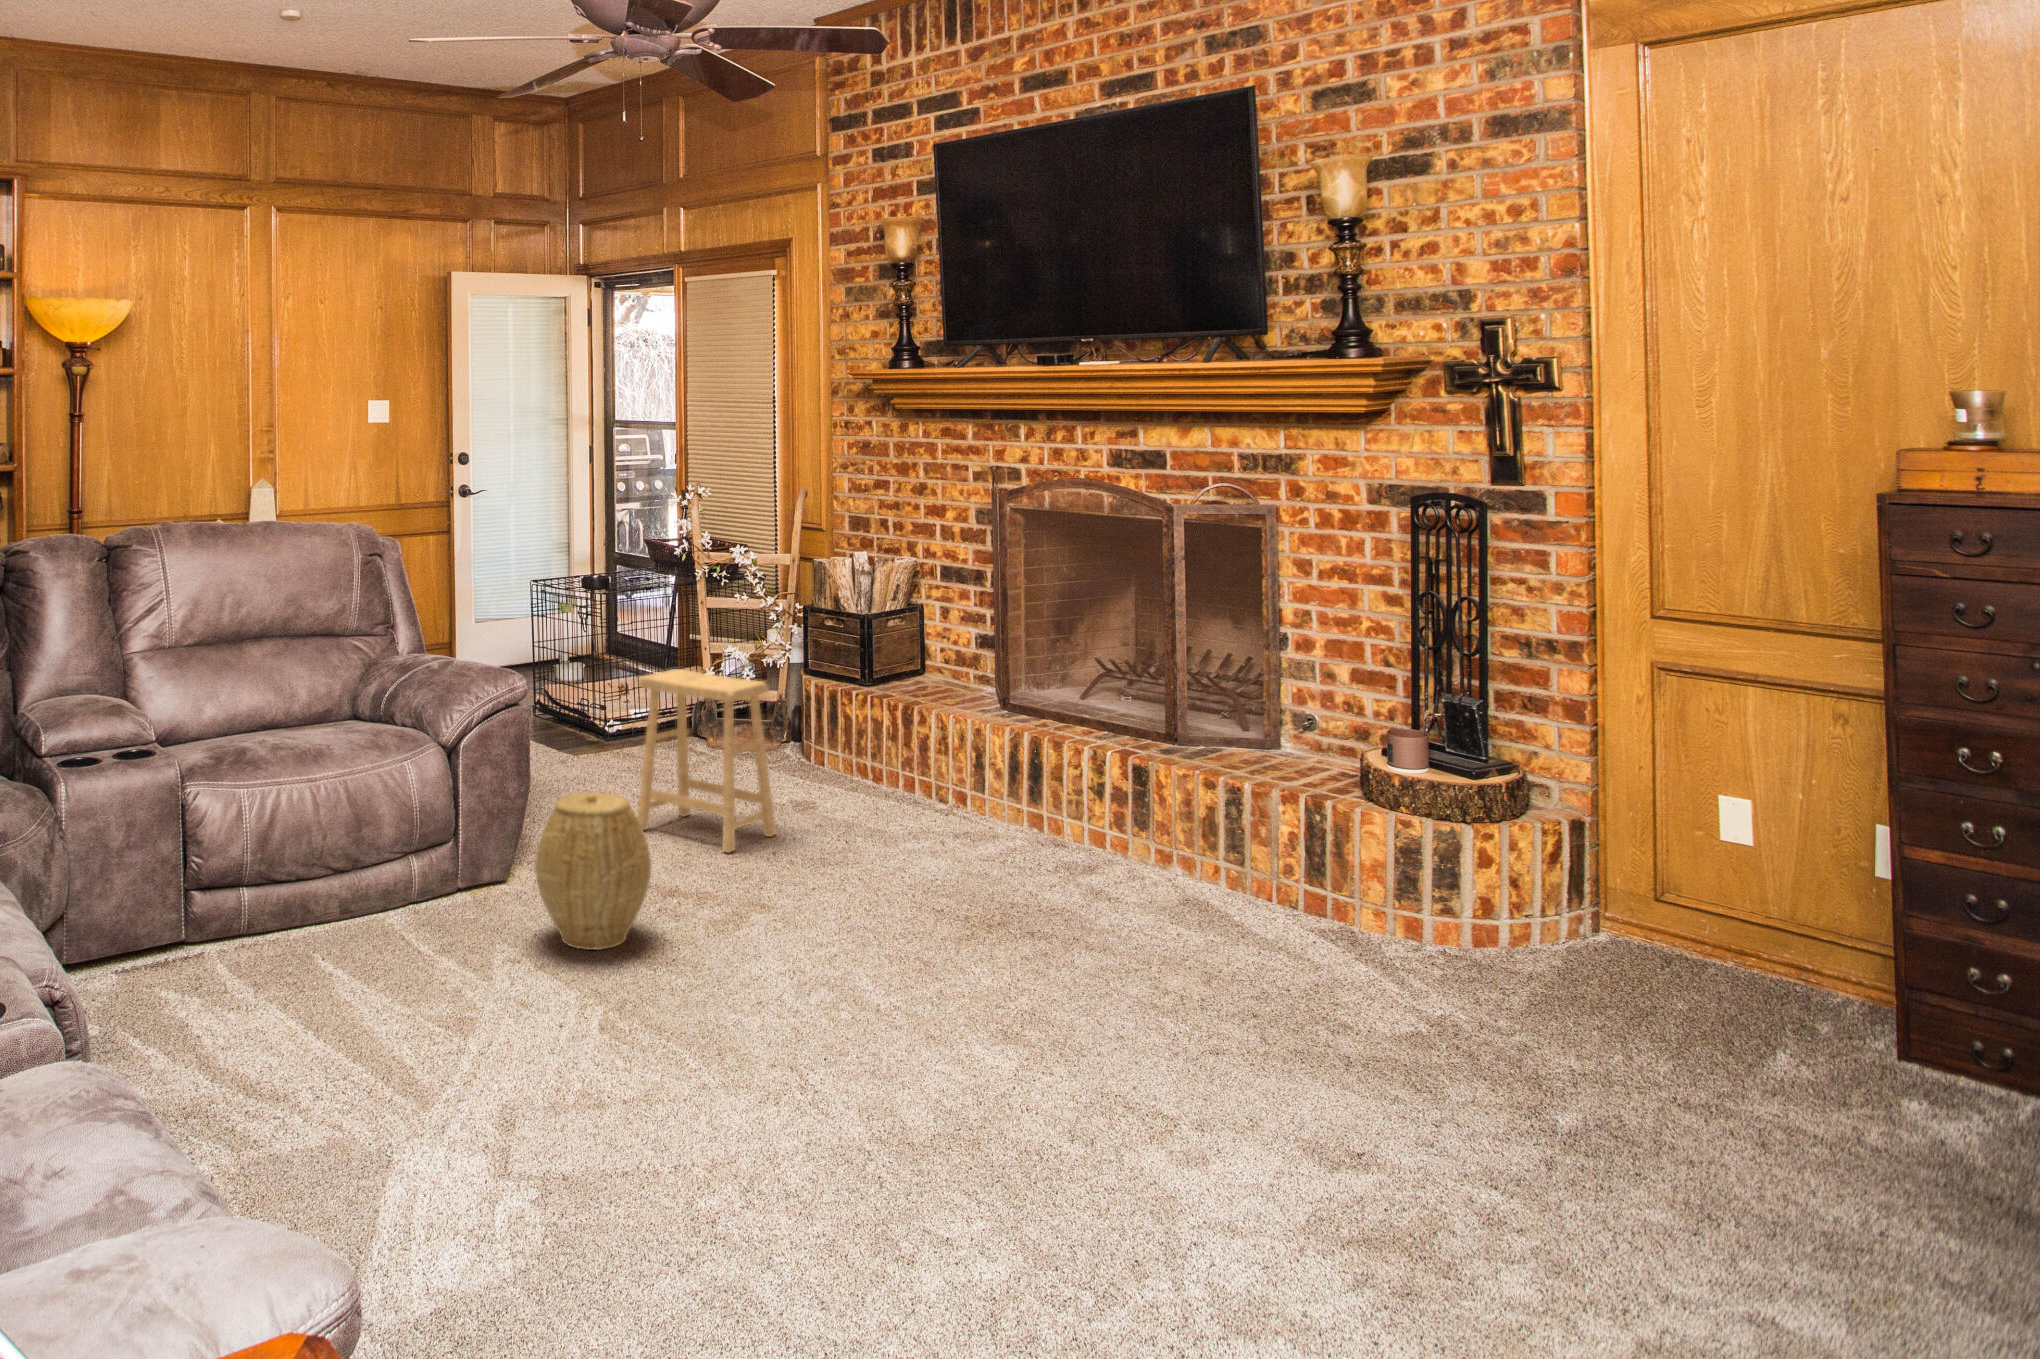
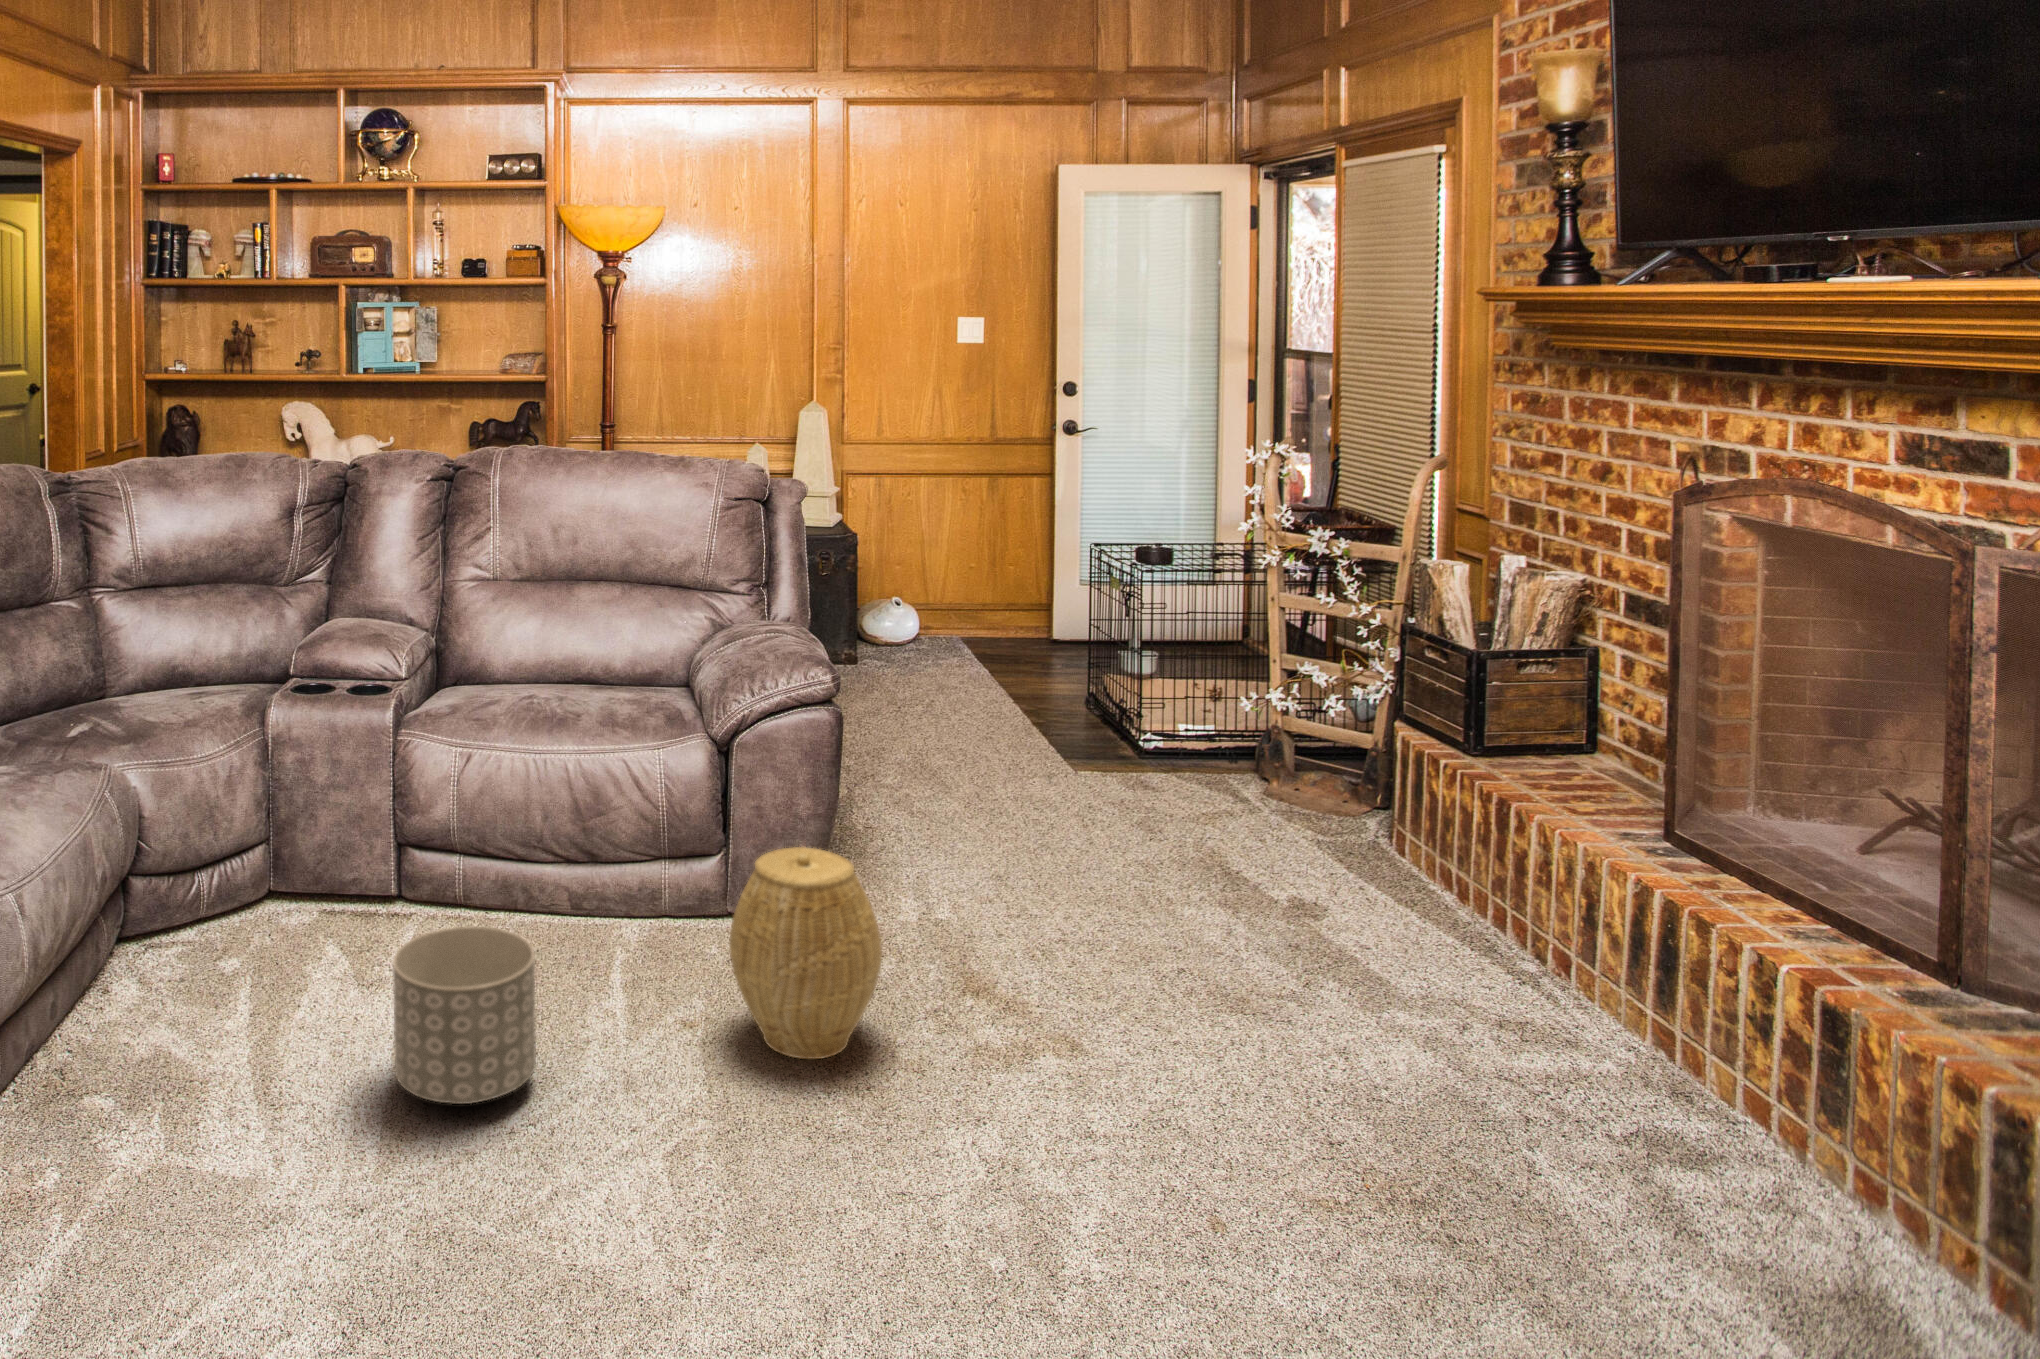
footstool: present [637,669,776,853] -> none [1031,694,1213,960]
planter: none [334,894,454,1038] -> present [393,926,536,1104]

